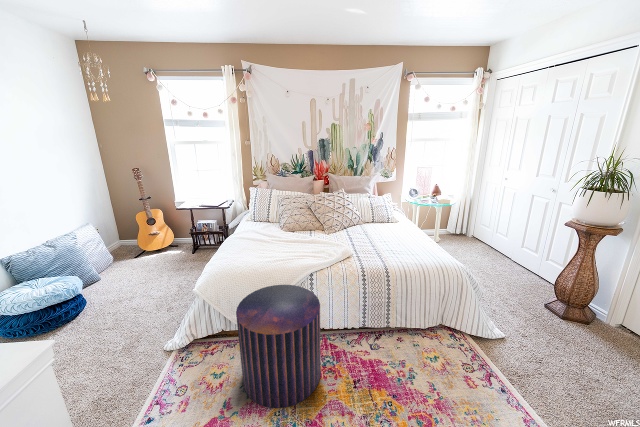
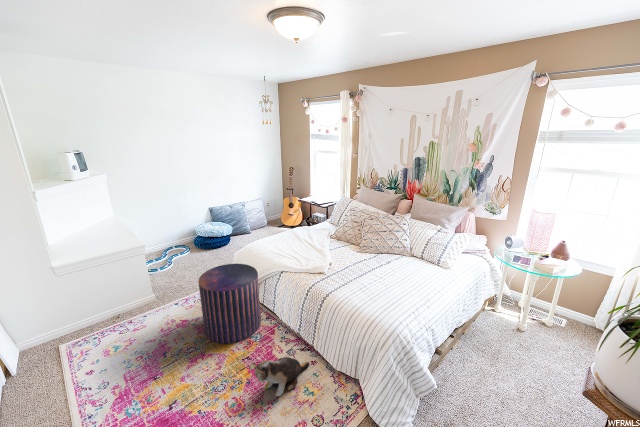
plush toy: none [397,341,439,386] -> present [250,357,309,396]

